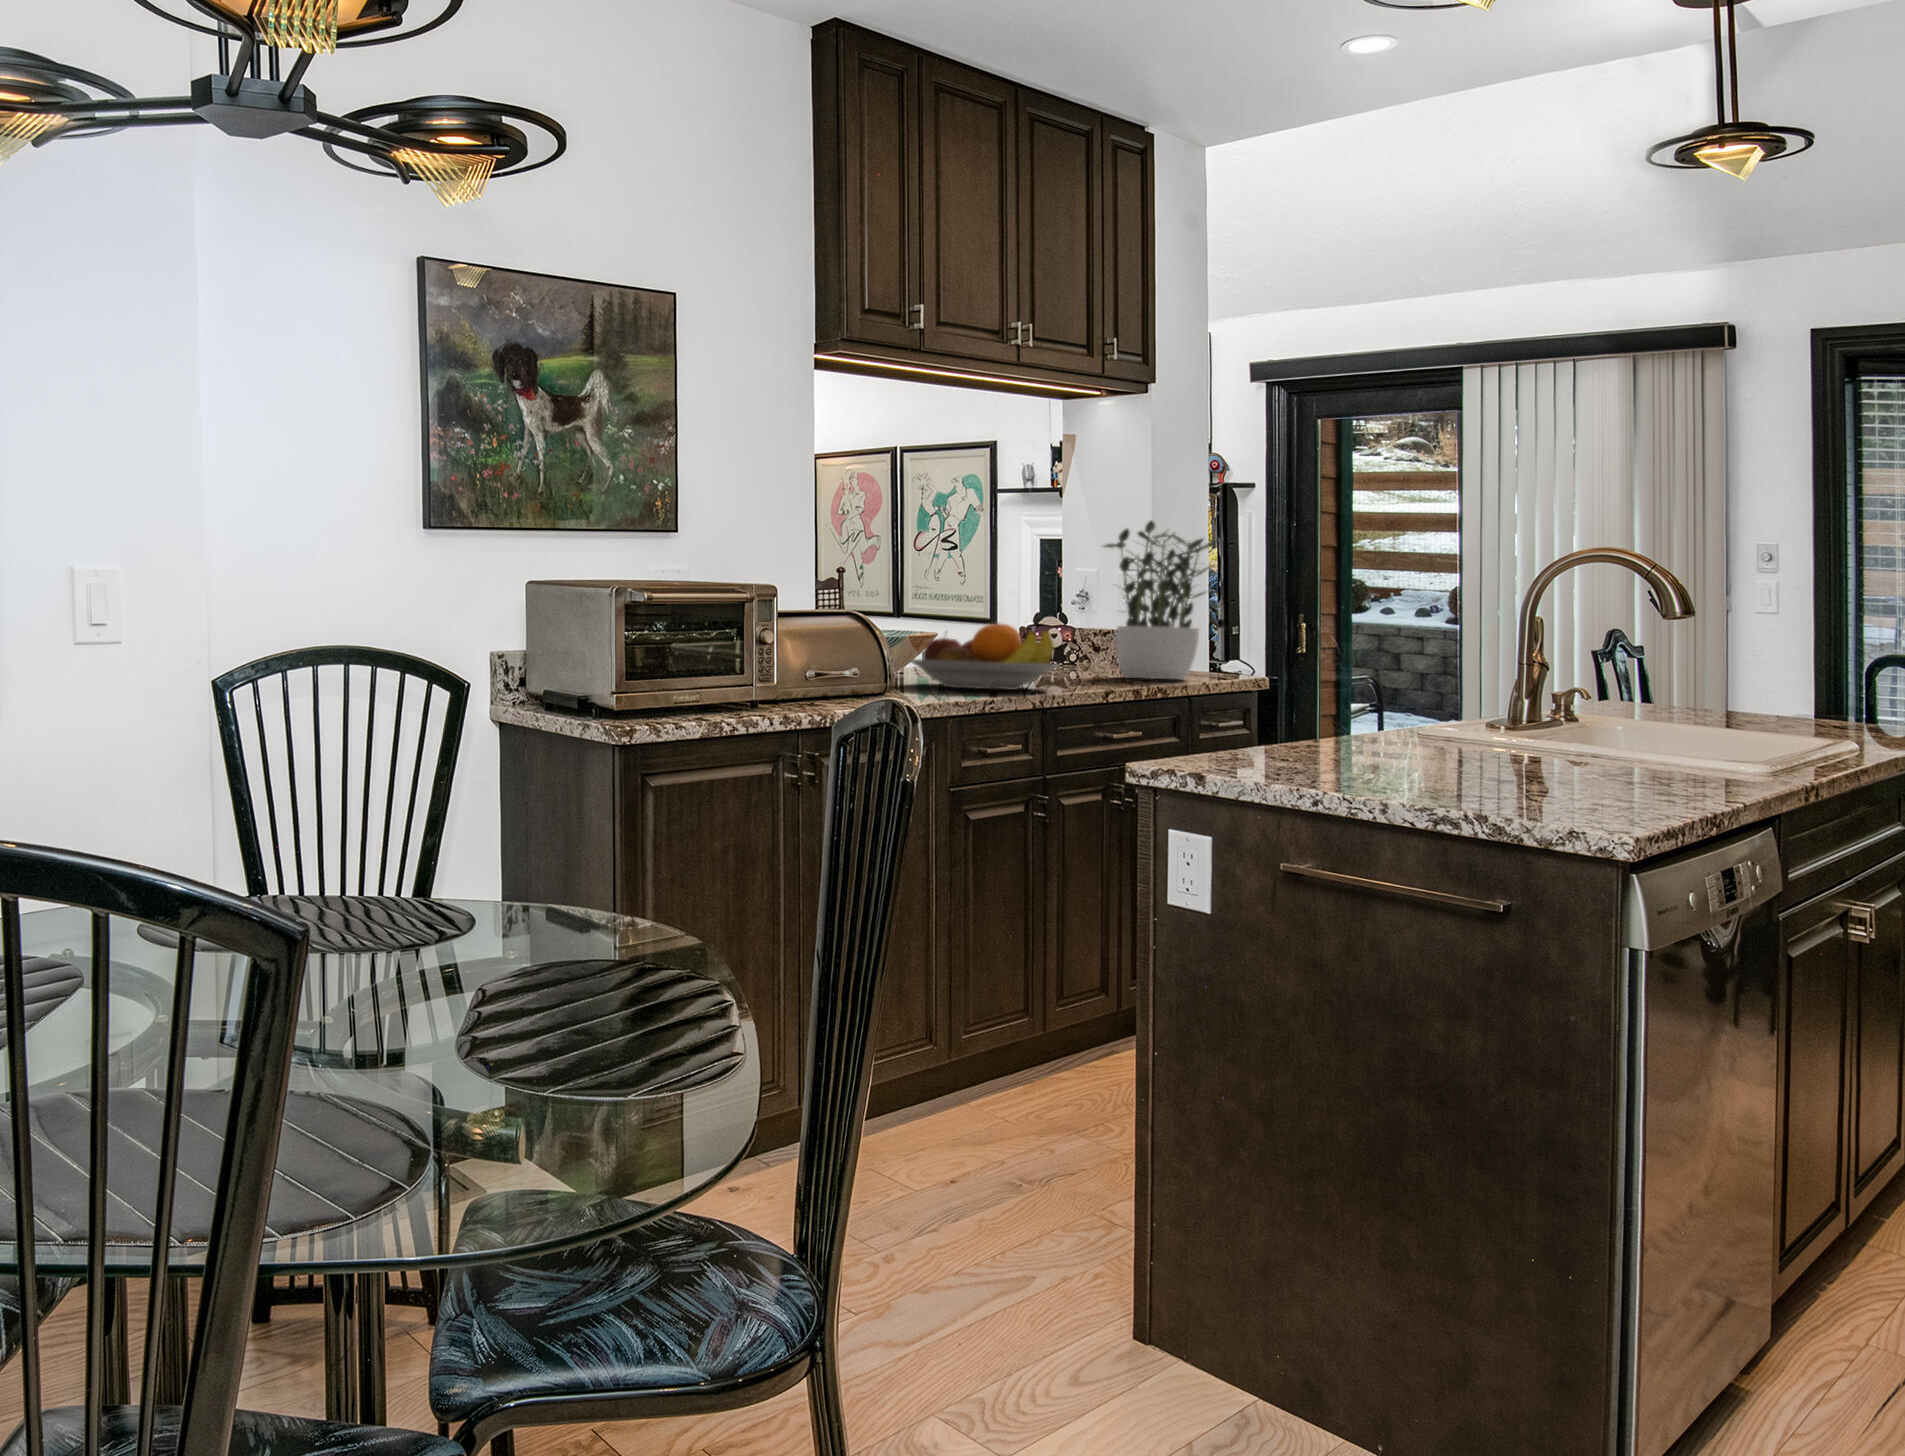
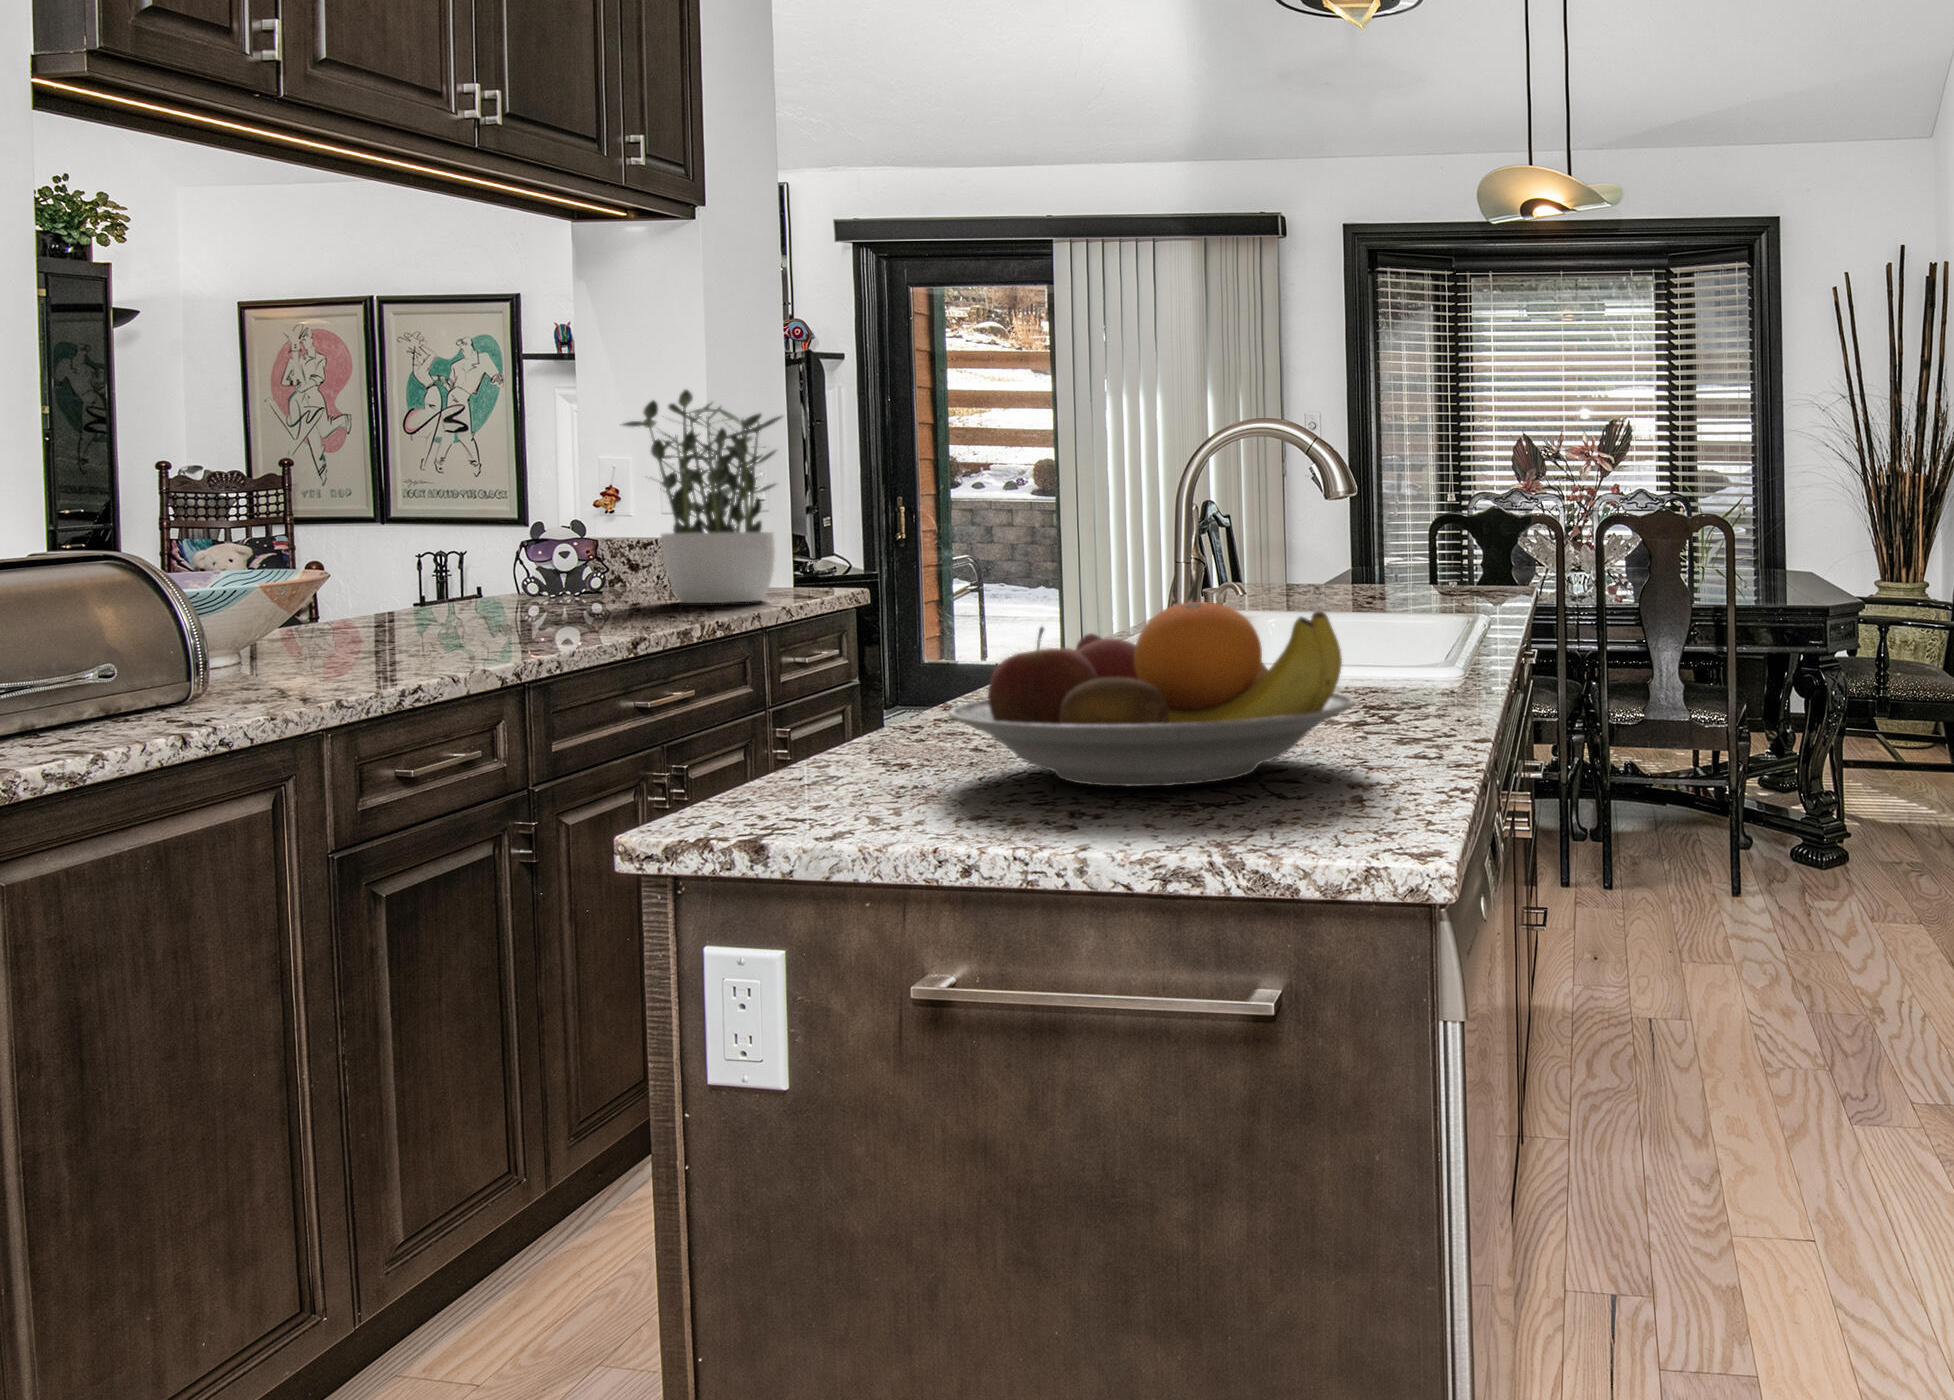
fruit bowl: present [910,624,1059,690] -> present [949,602,1355,786]

